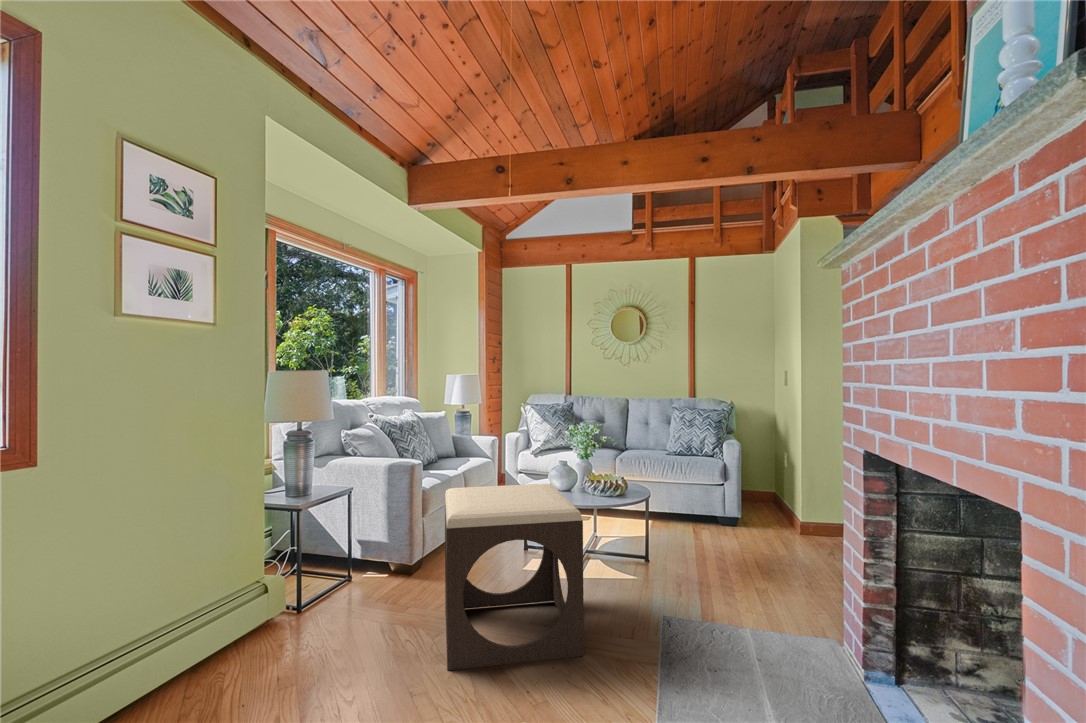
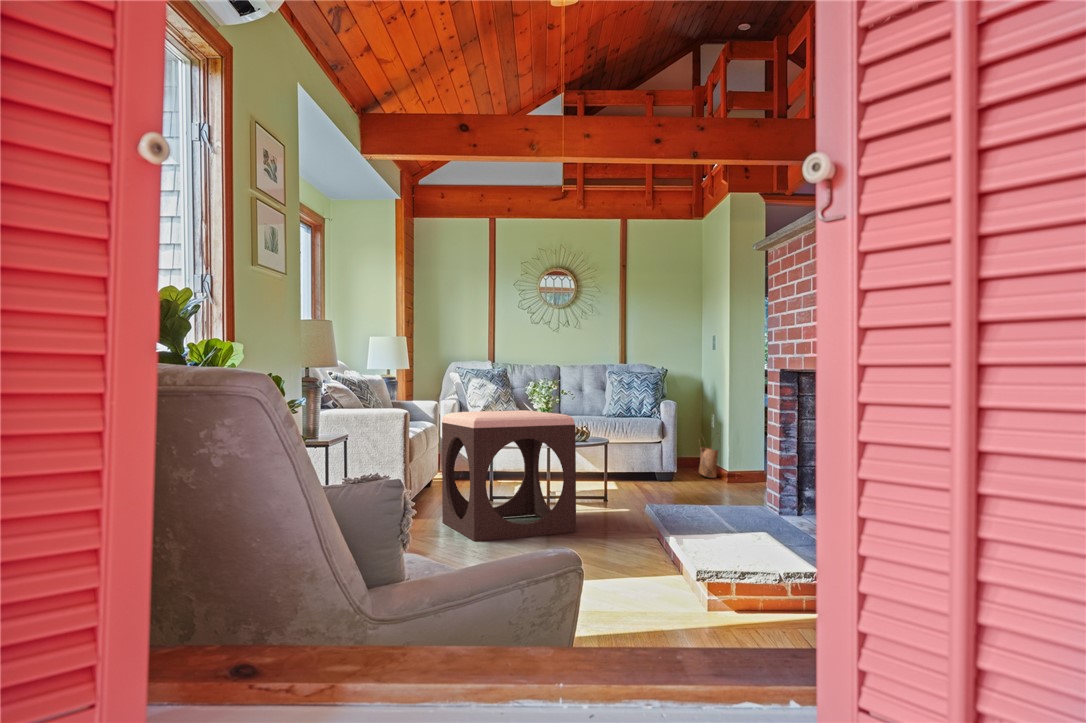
woven basket: none [766,476,789,527] -> present [699,447,718,478]

